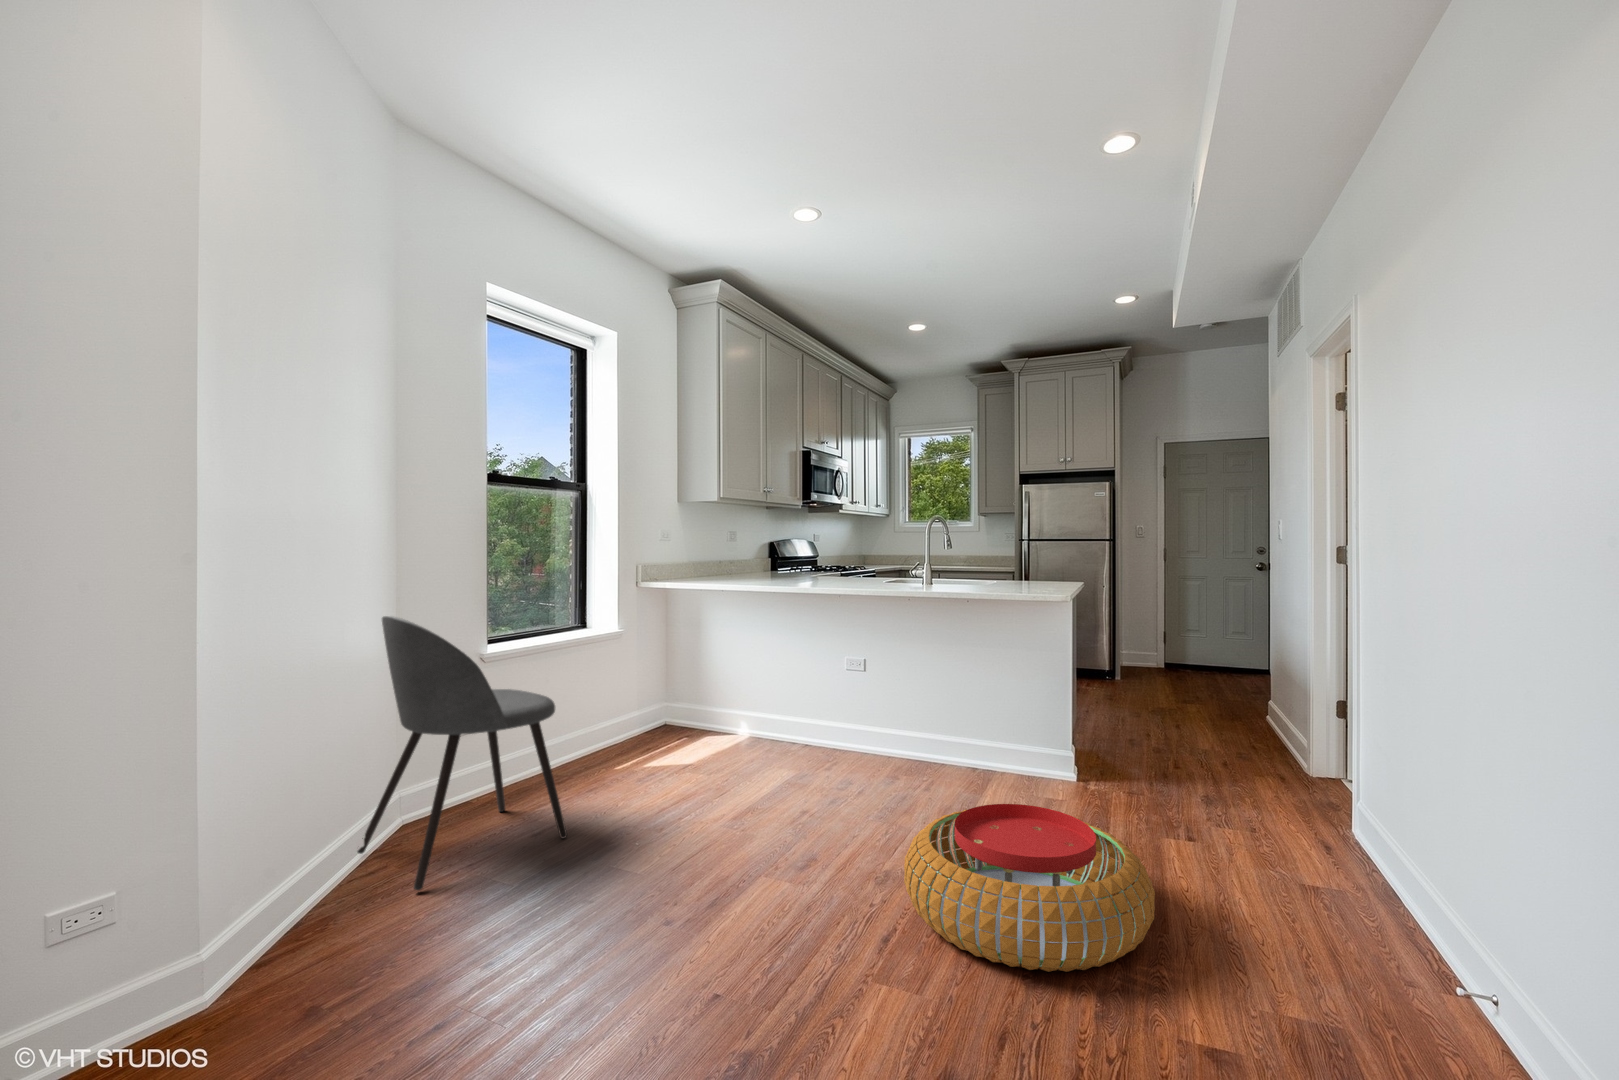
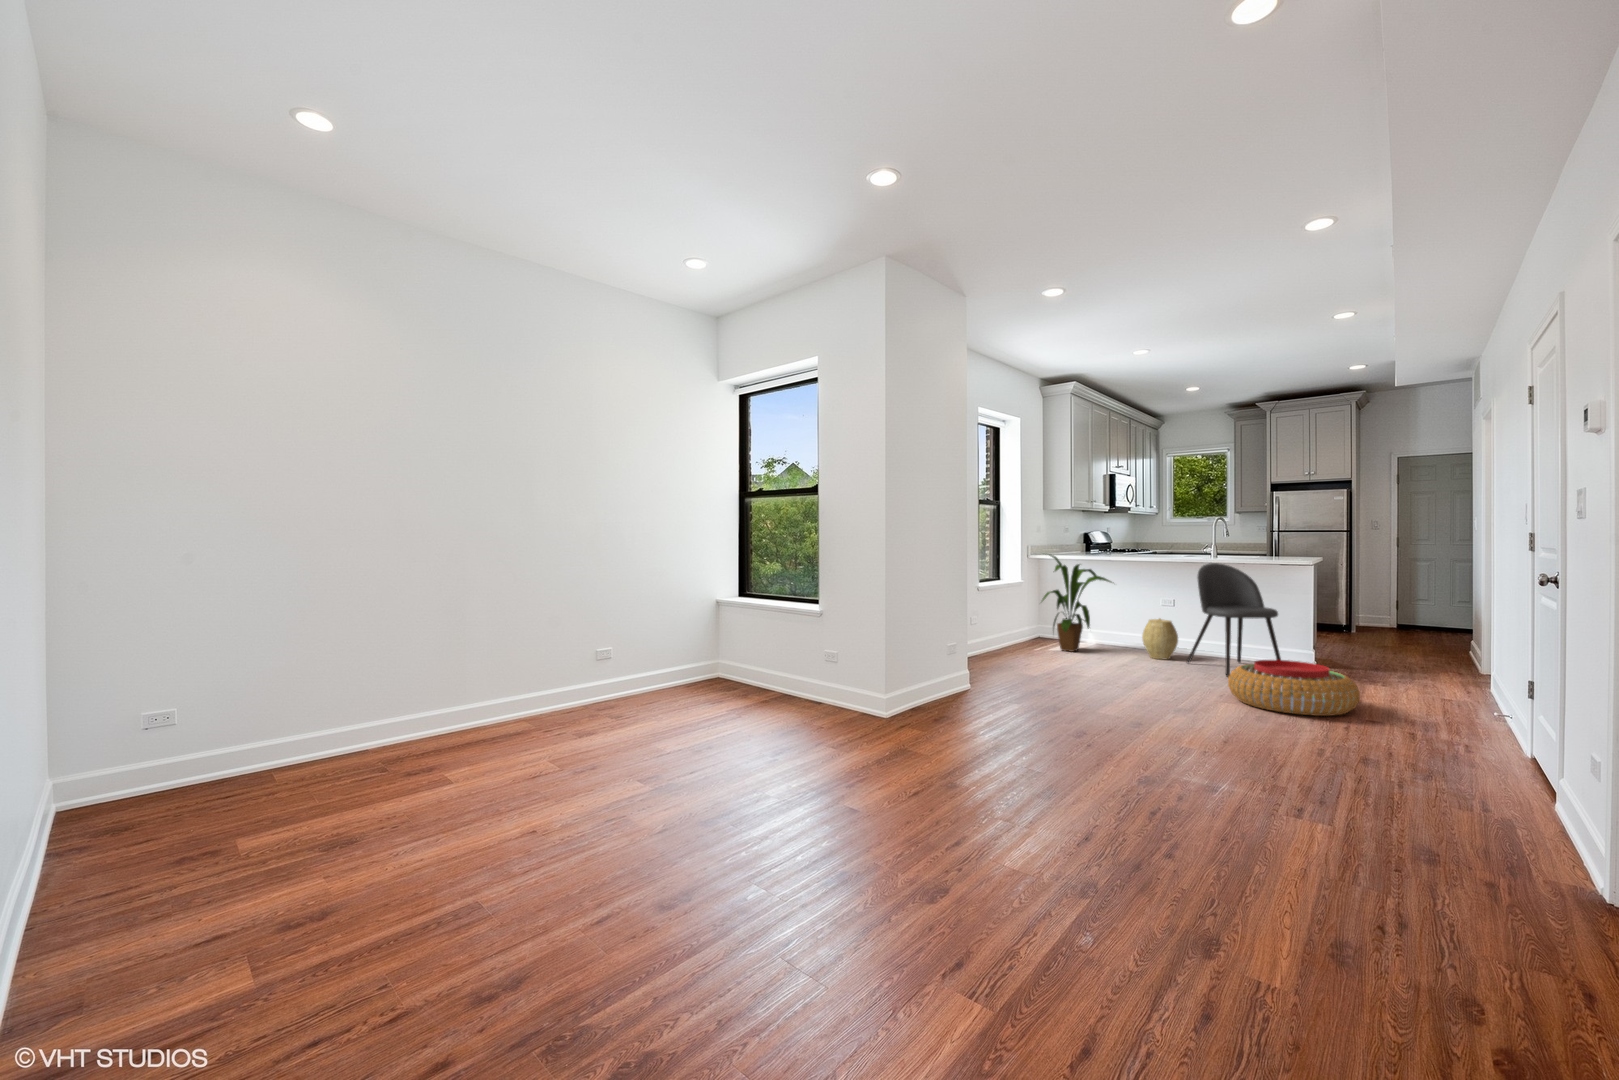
house plant: none [636,576,773,753] -> present [1042,554,1112,652]
dining chair: present [357,616,567,890] -> present [1187,563,1281,677]
woven basket: none [811,689,867,763] -> present [1142,619,1178,660]

